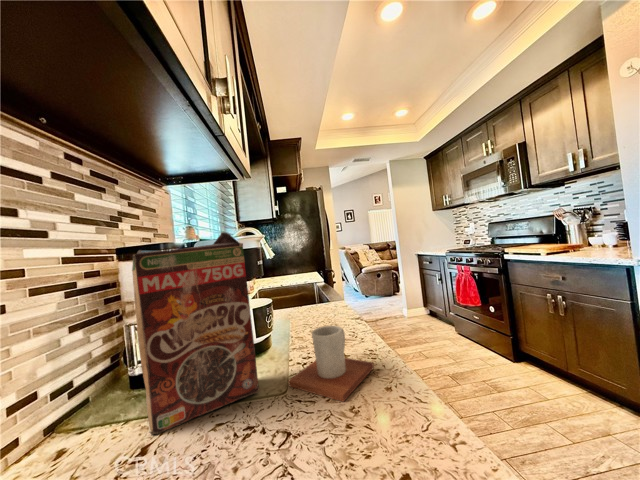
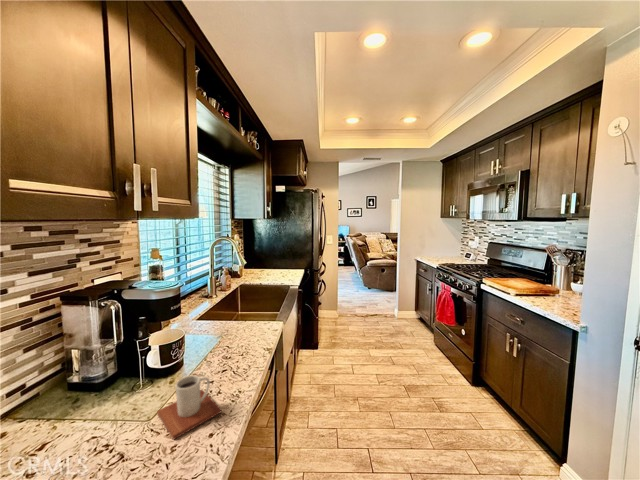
cereal box: present [132,232,259,435] -> none [41,307,139,437]

